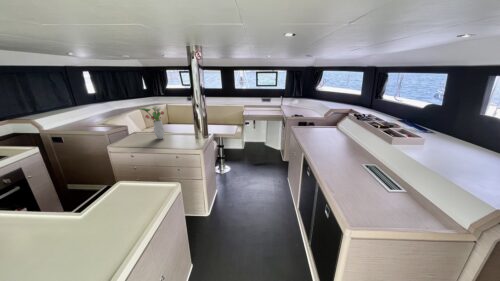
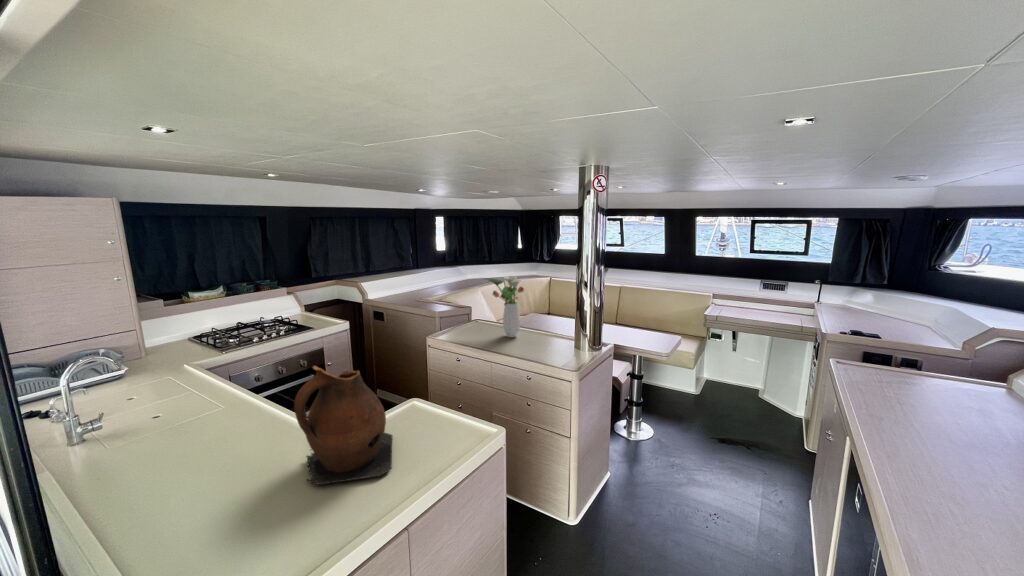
ceramic pitcher: none [48,177,129,252] -> present [294,366,392,485]

